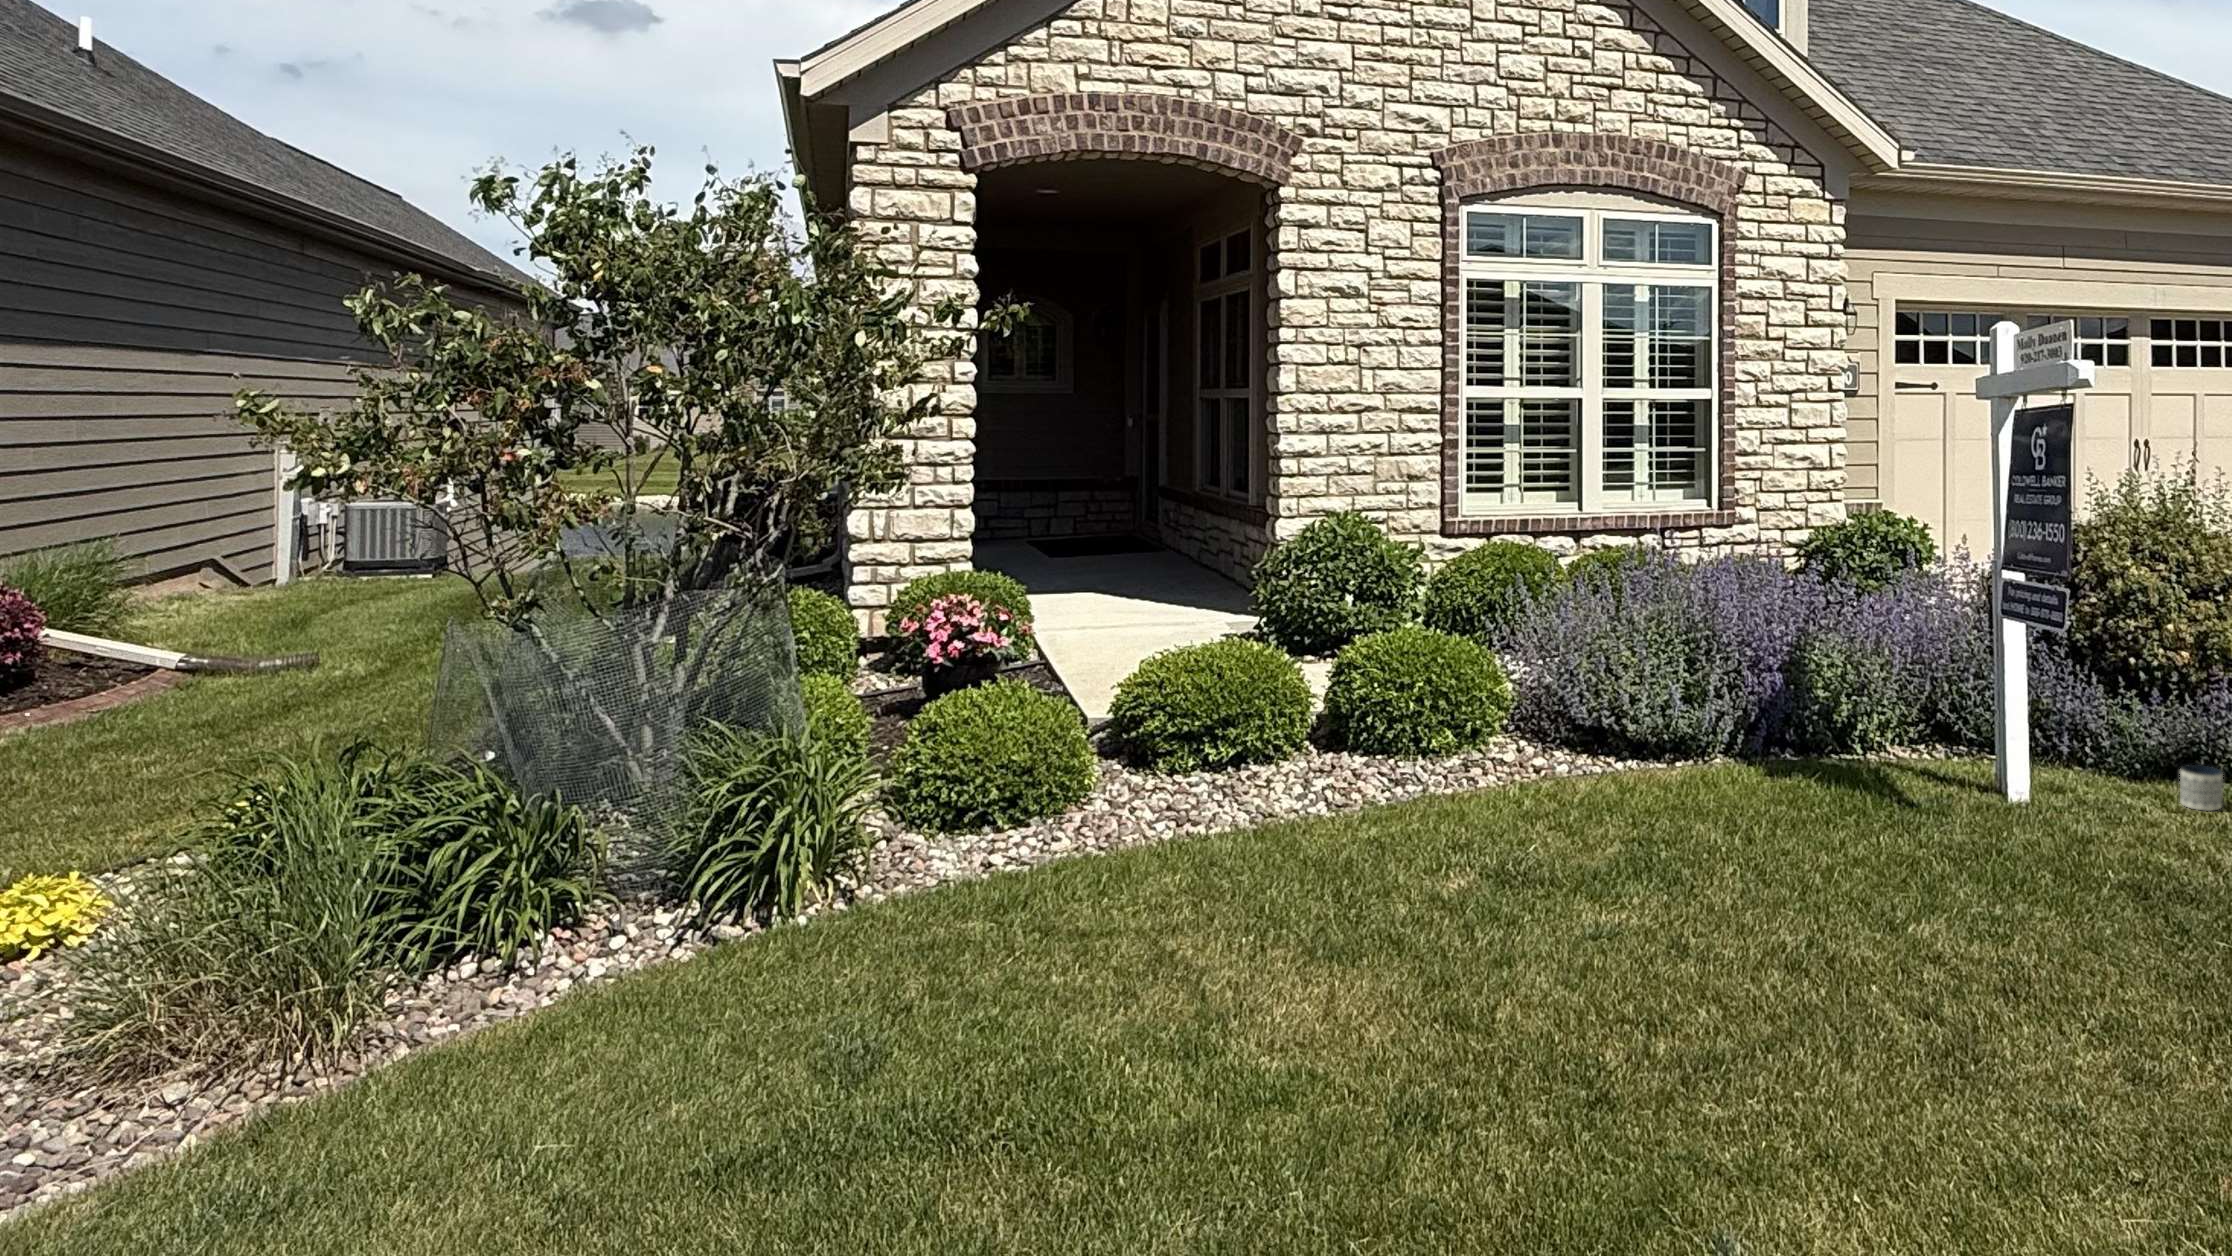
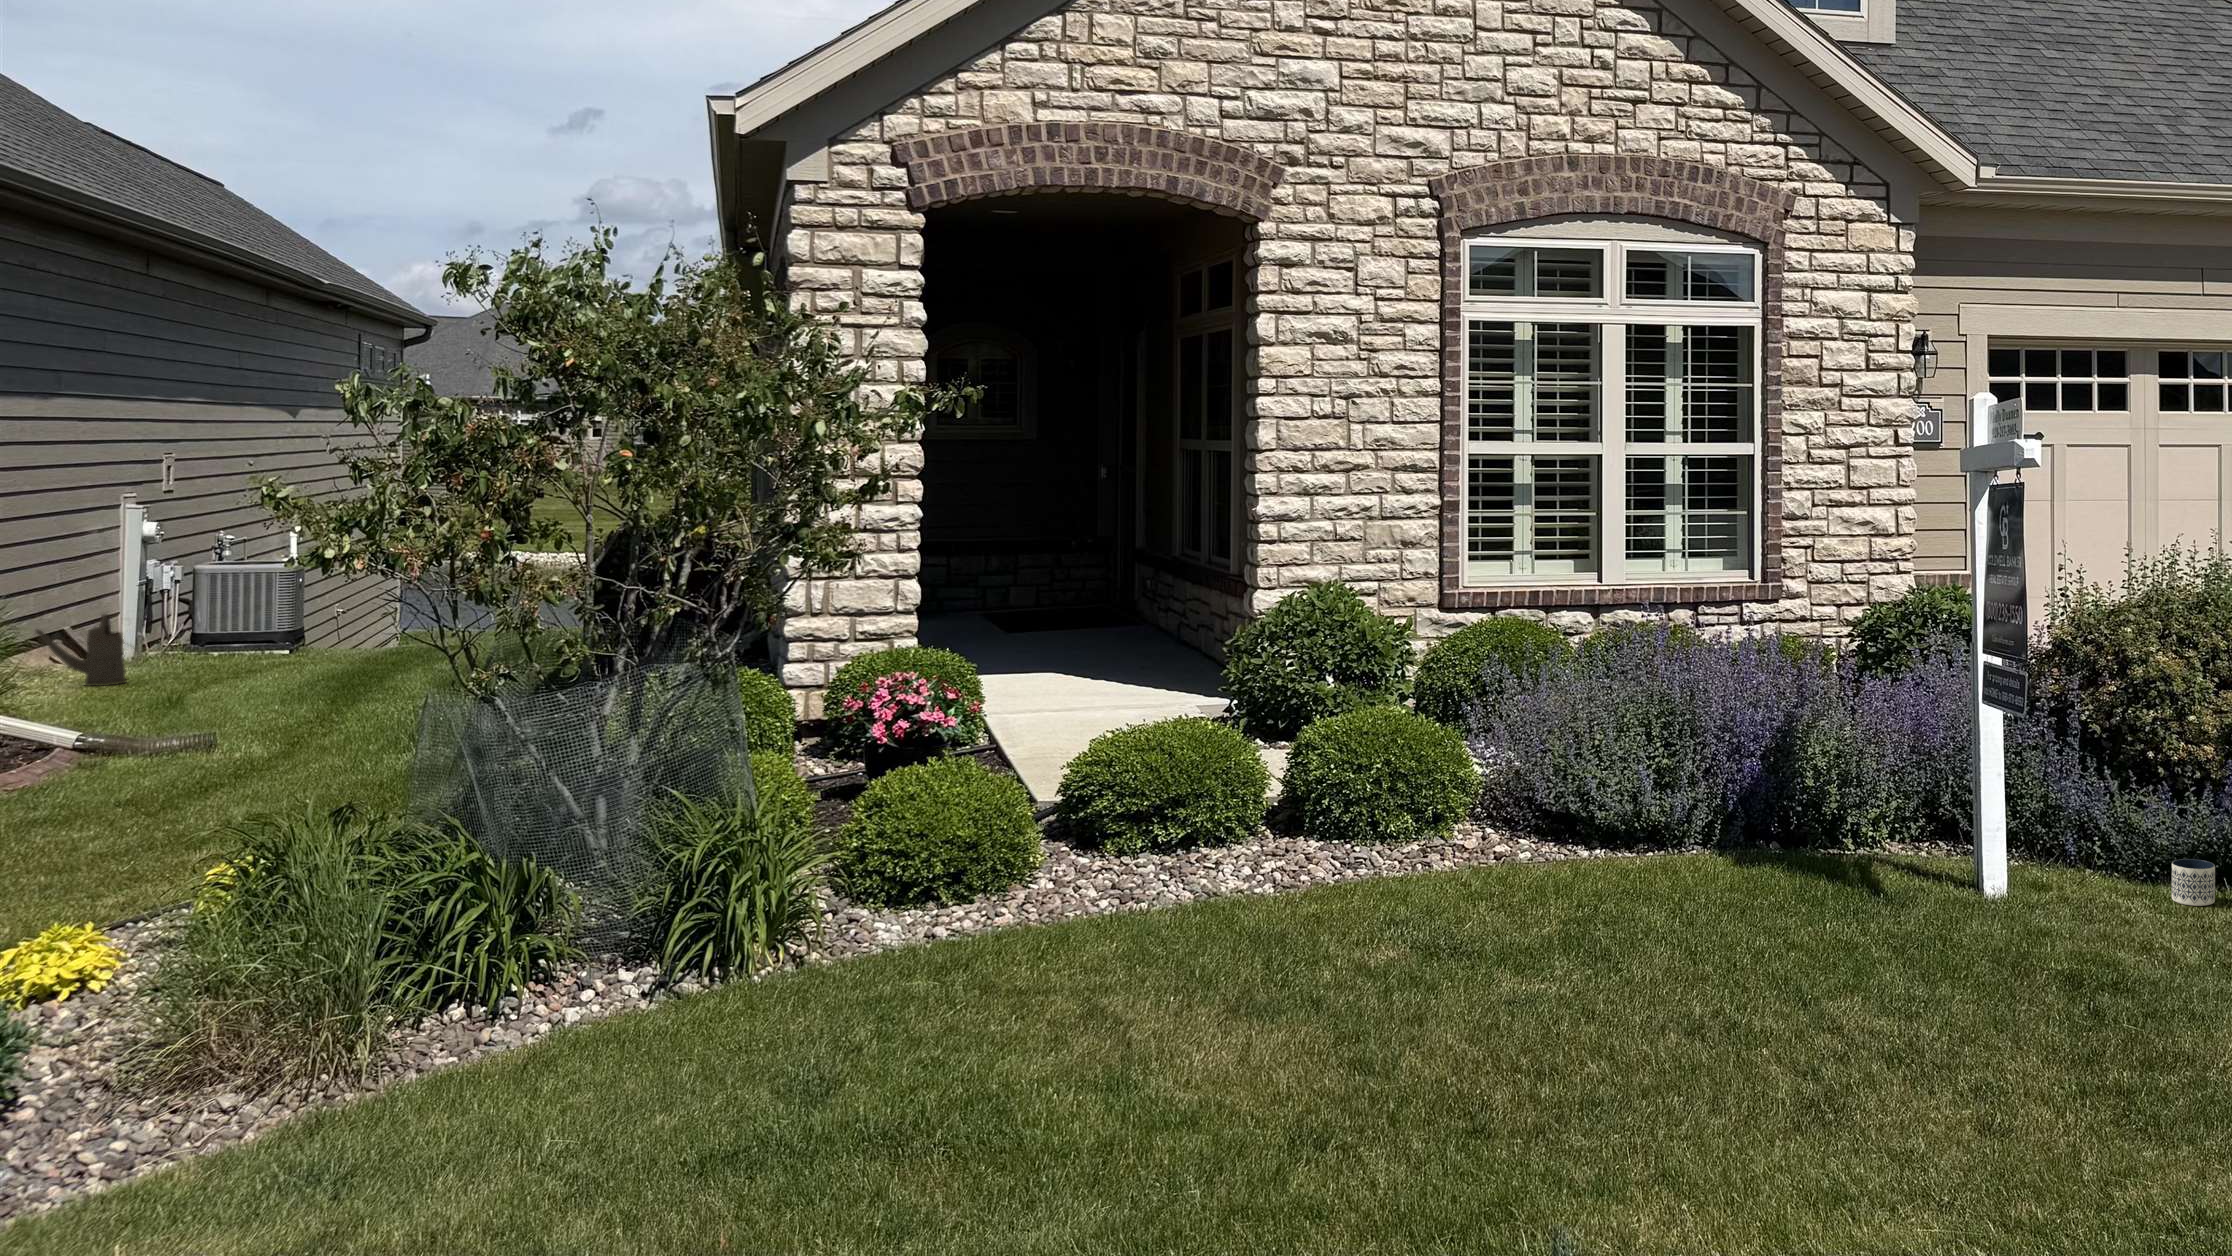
watering can: none [158,542,259,608] -> present [36,614,140,686]

